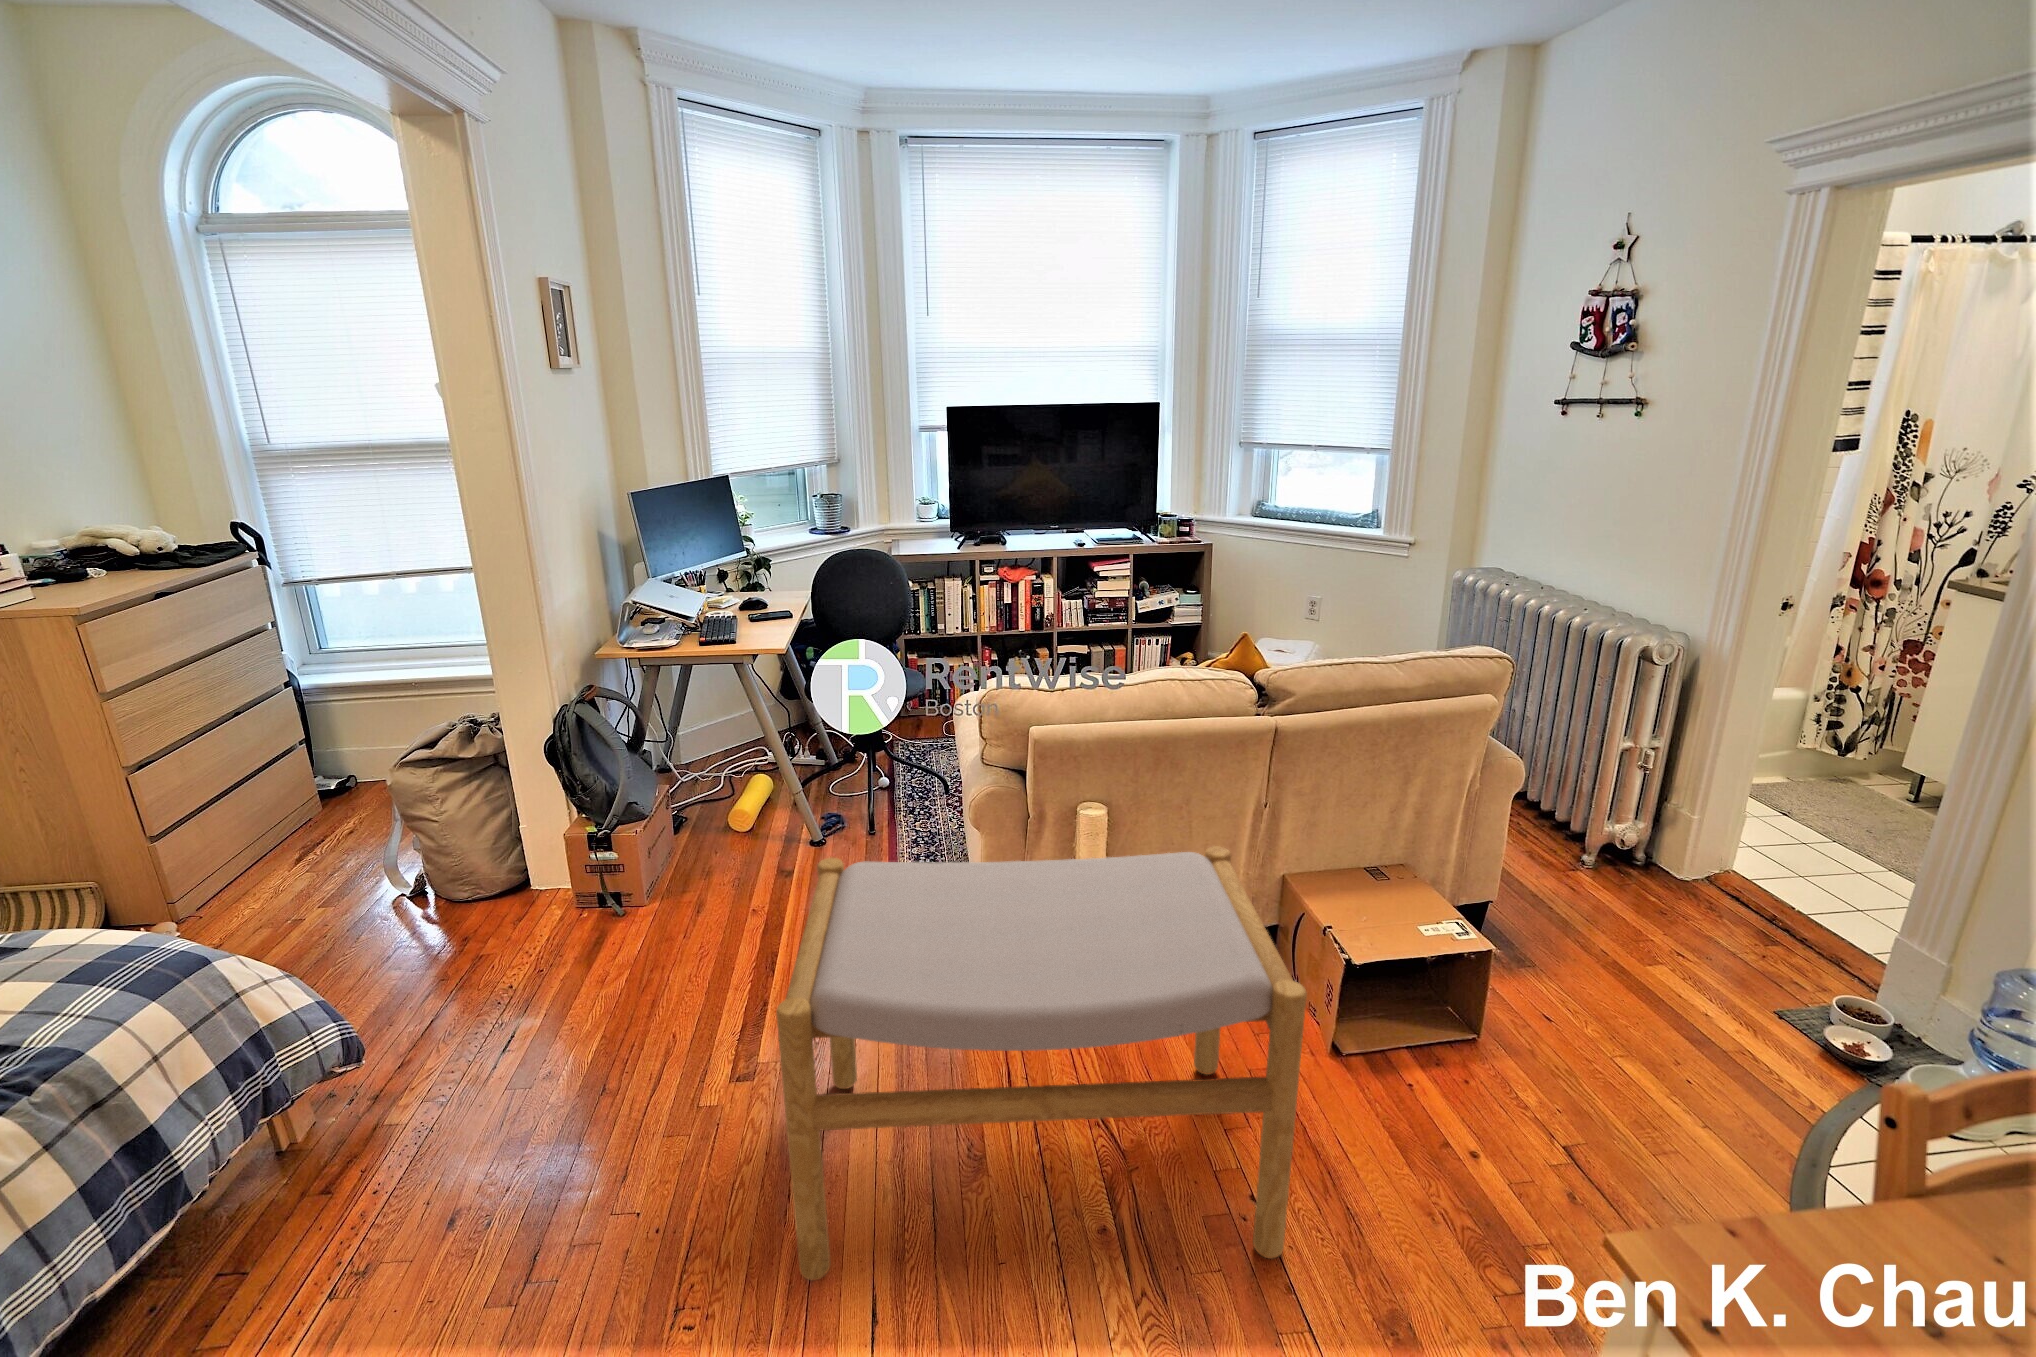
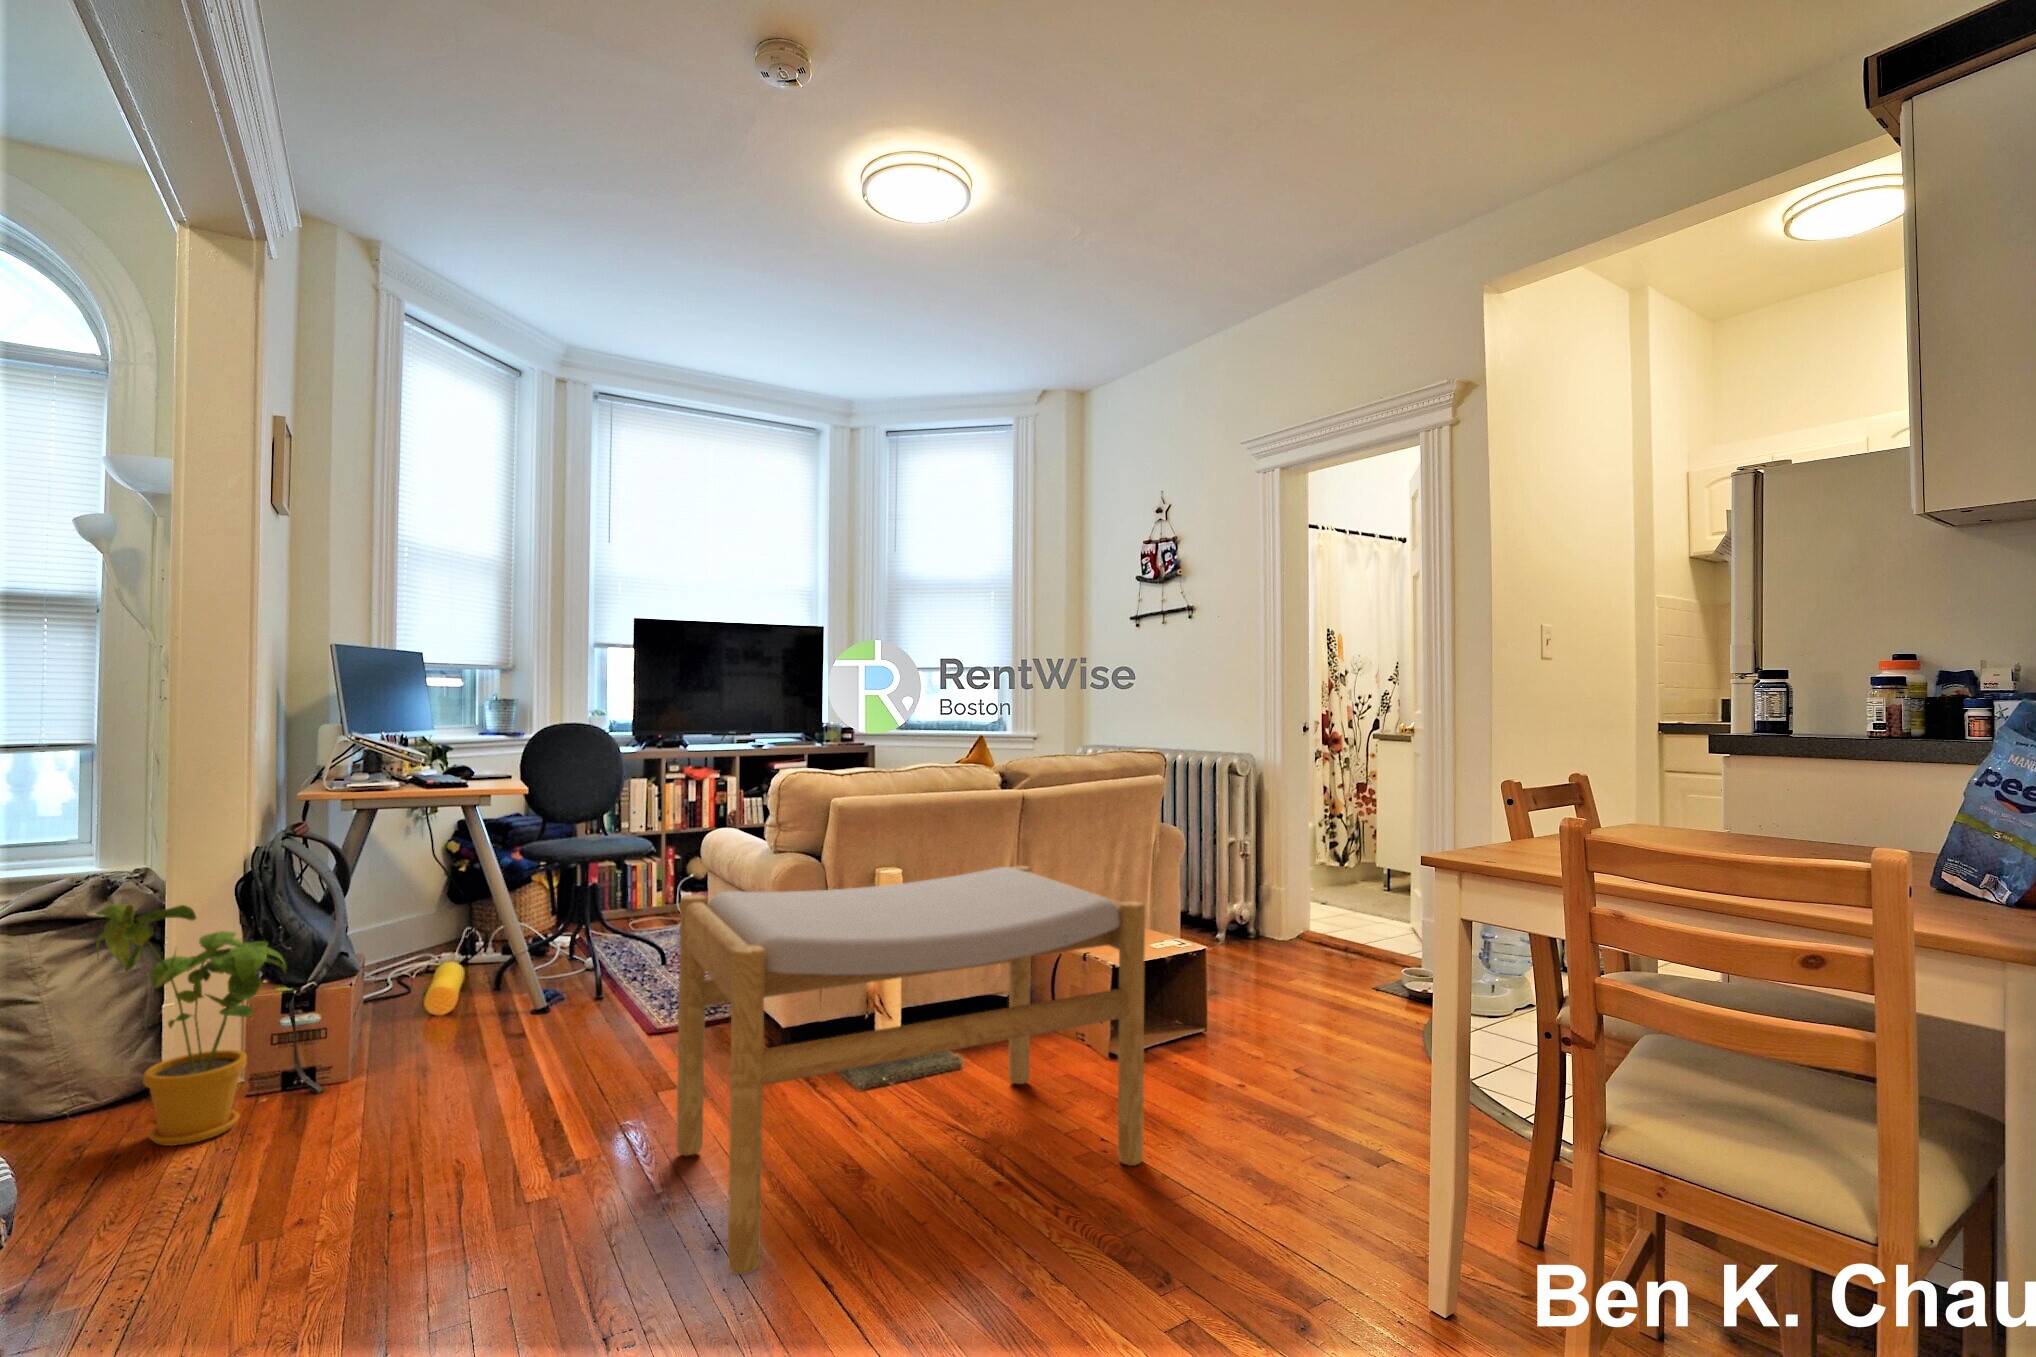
house plant: none [419,773,570,956] -> present [96,904,286,1146]

